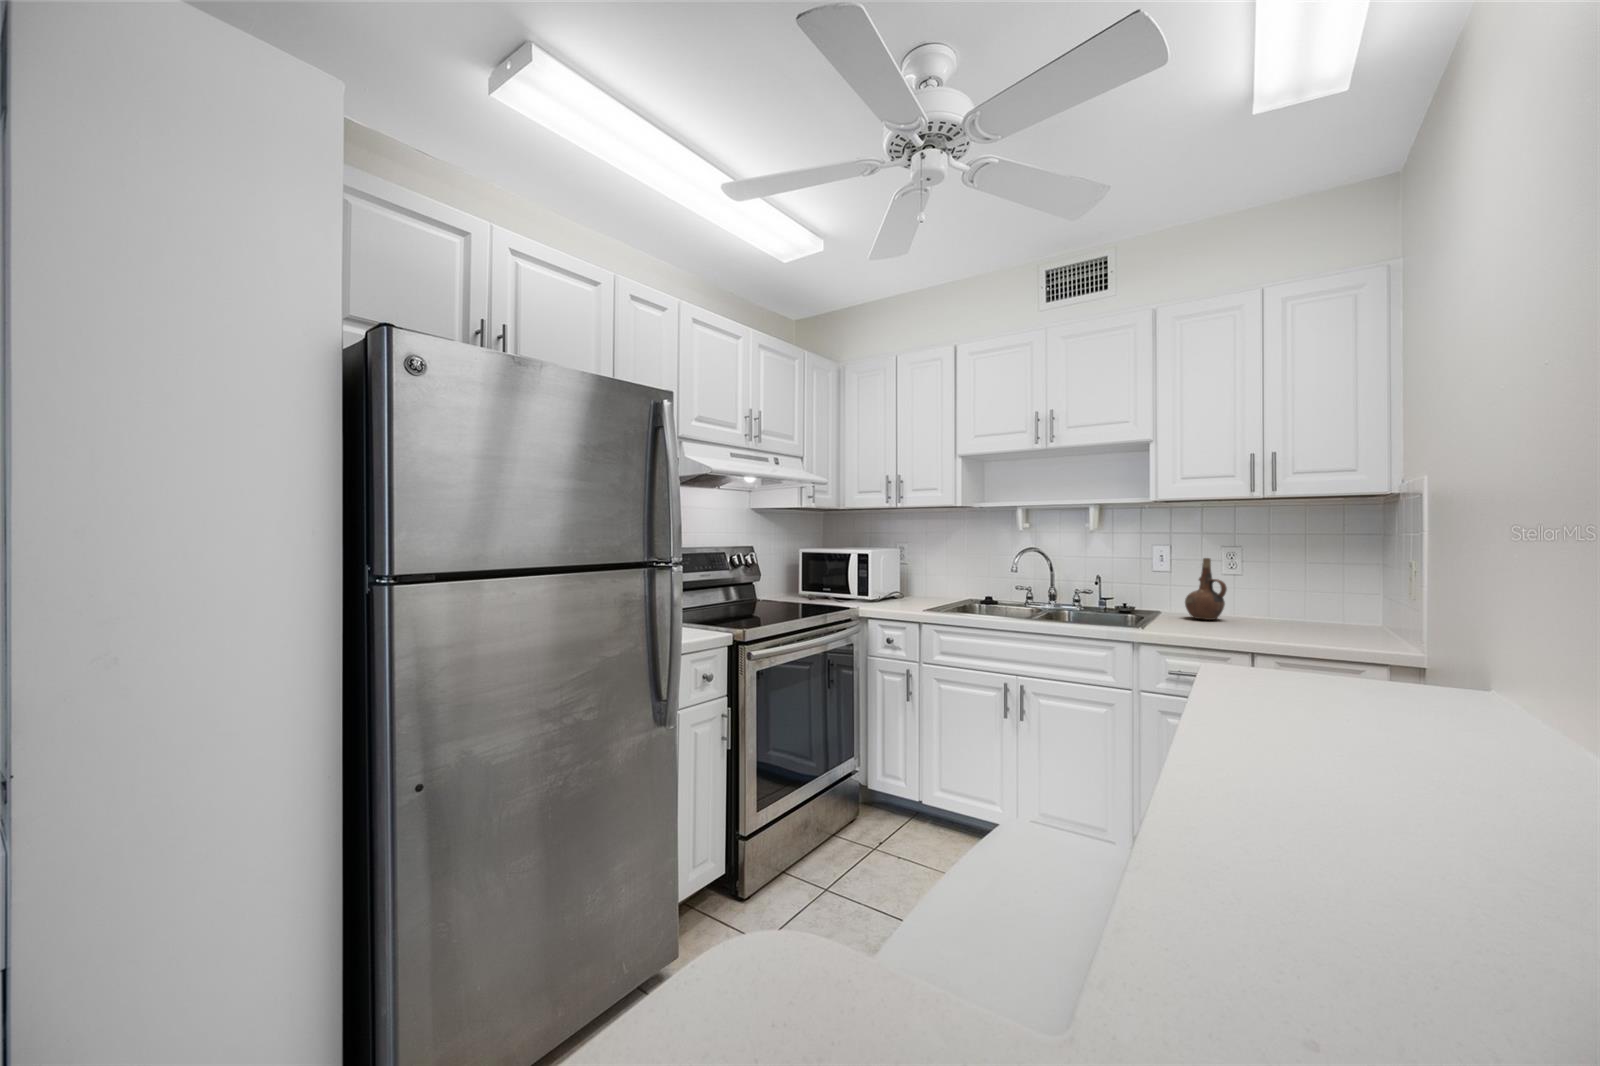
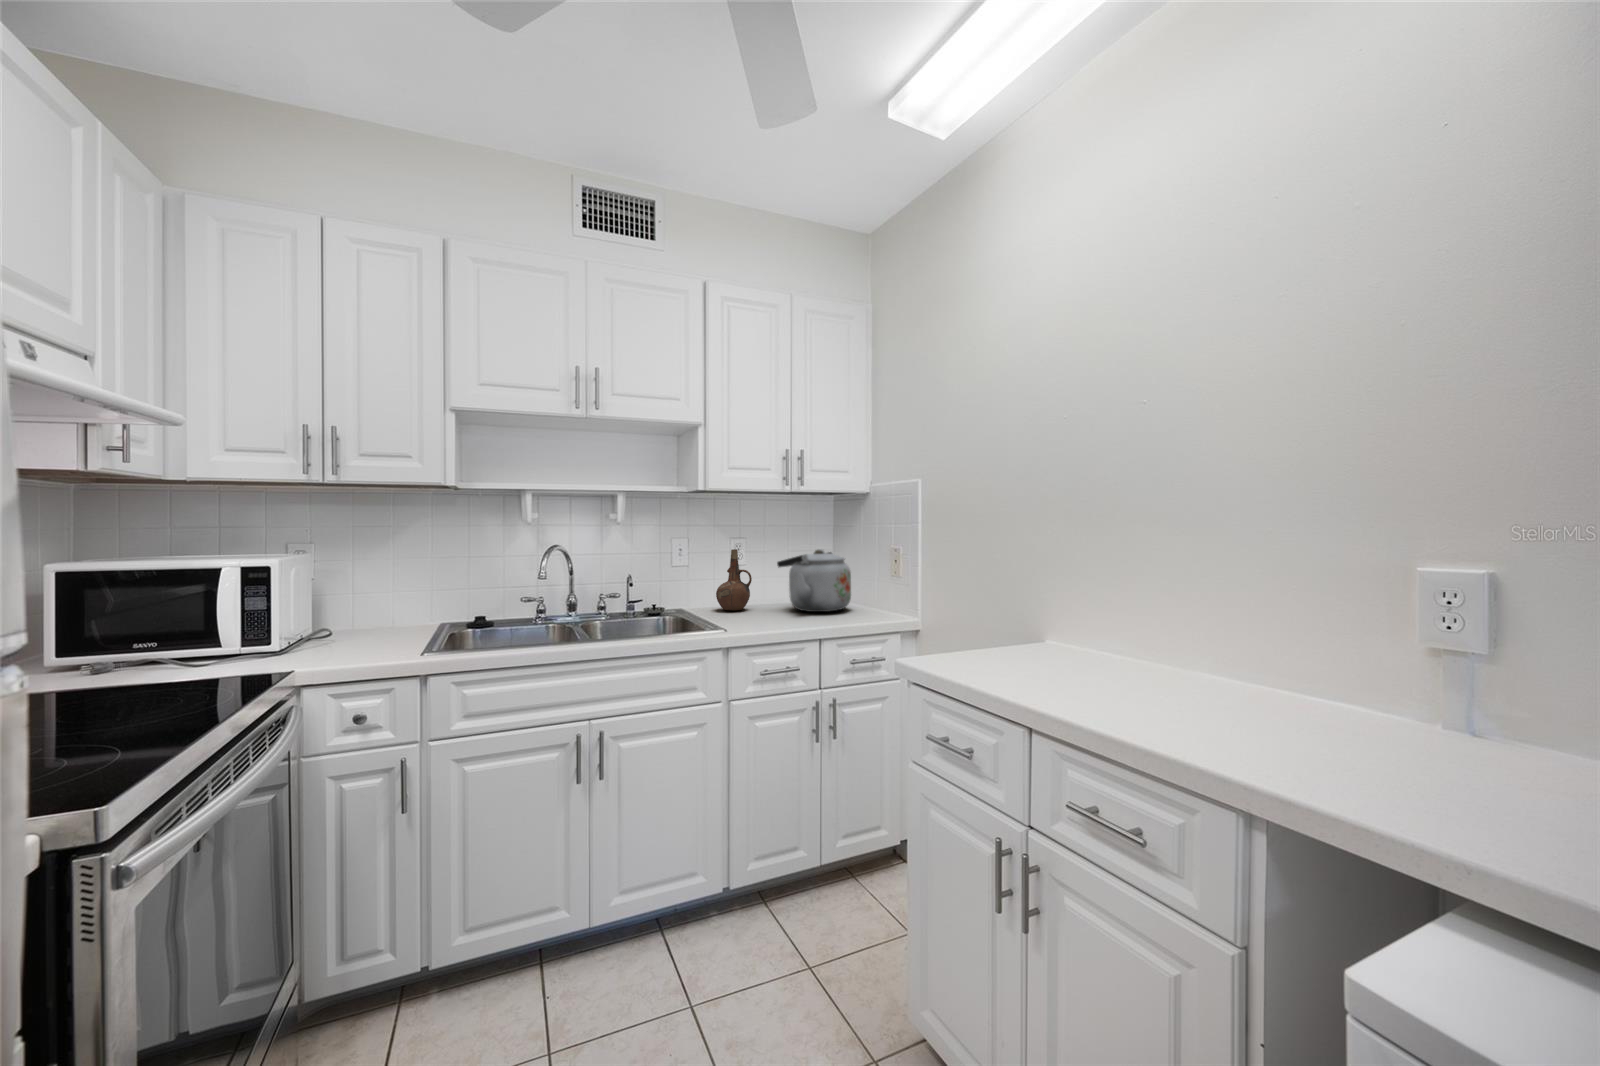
kettle: none [1246,562,1351,634] -> present [777,549,851,612]

